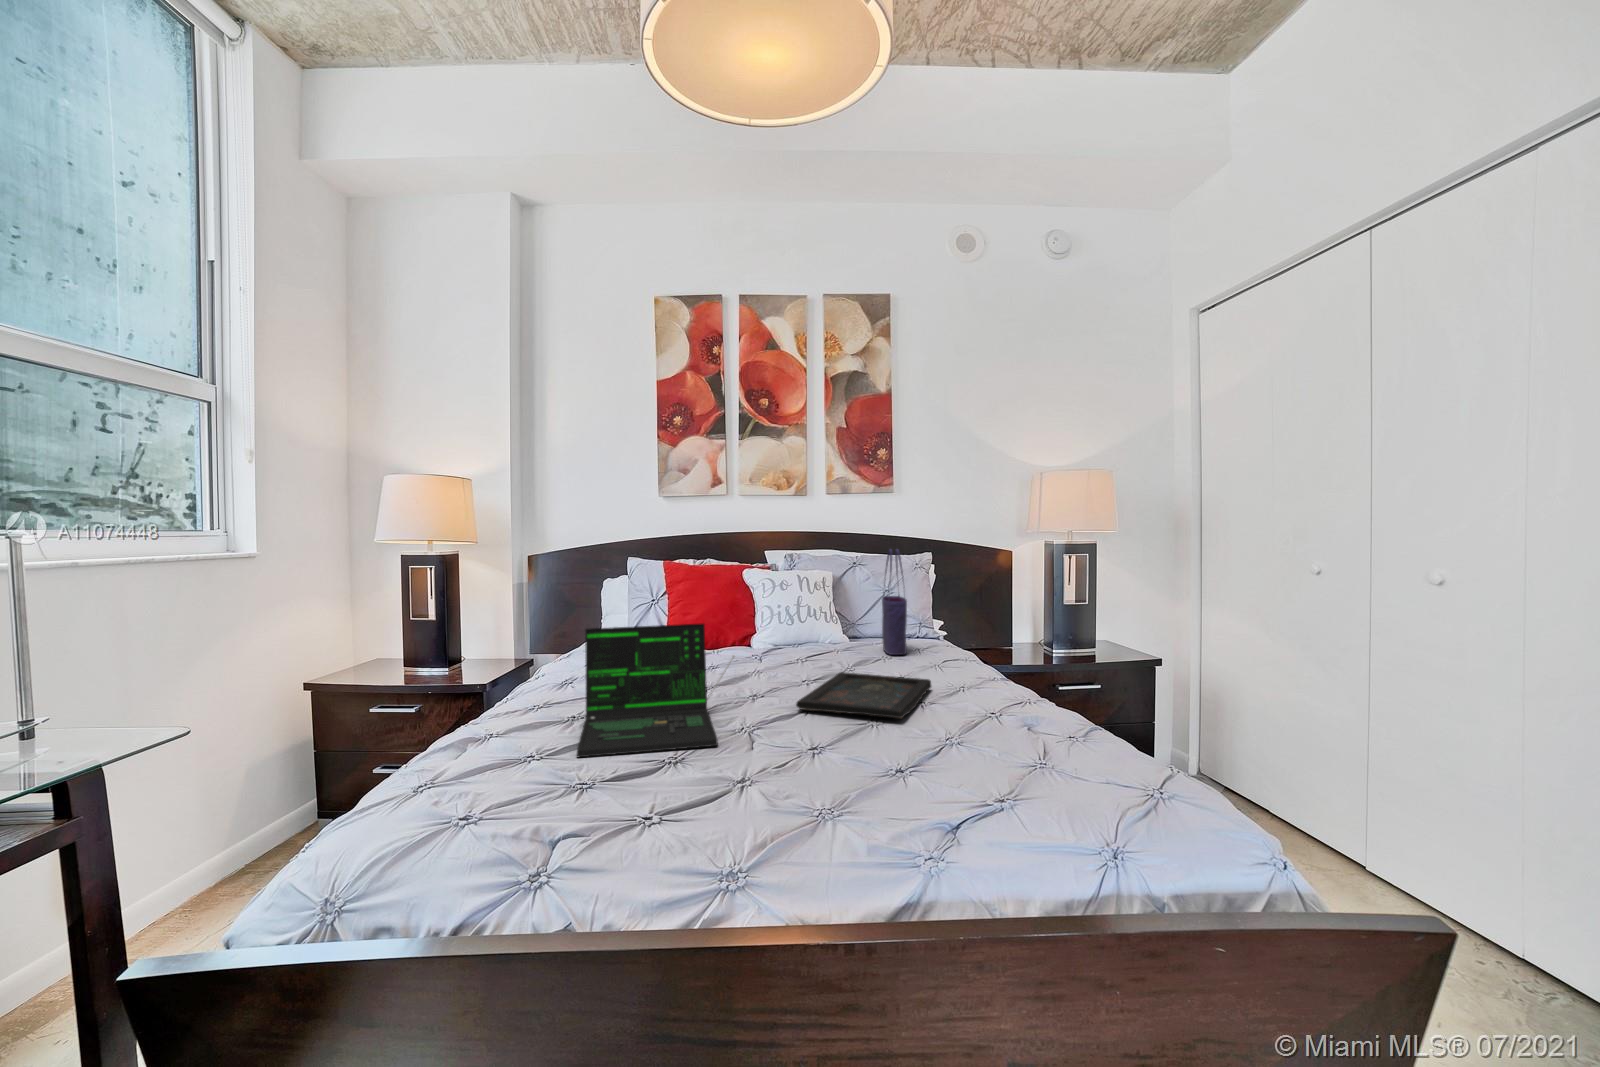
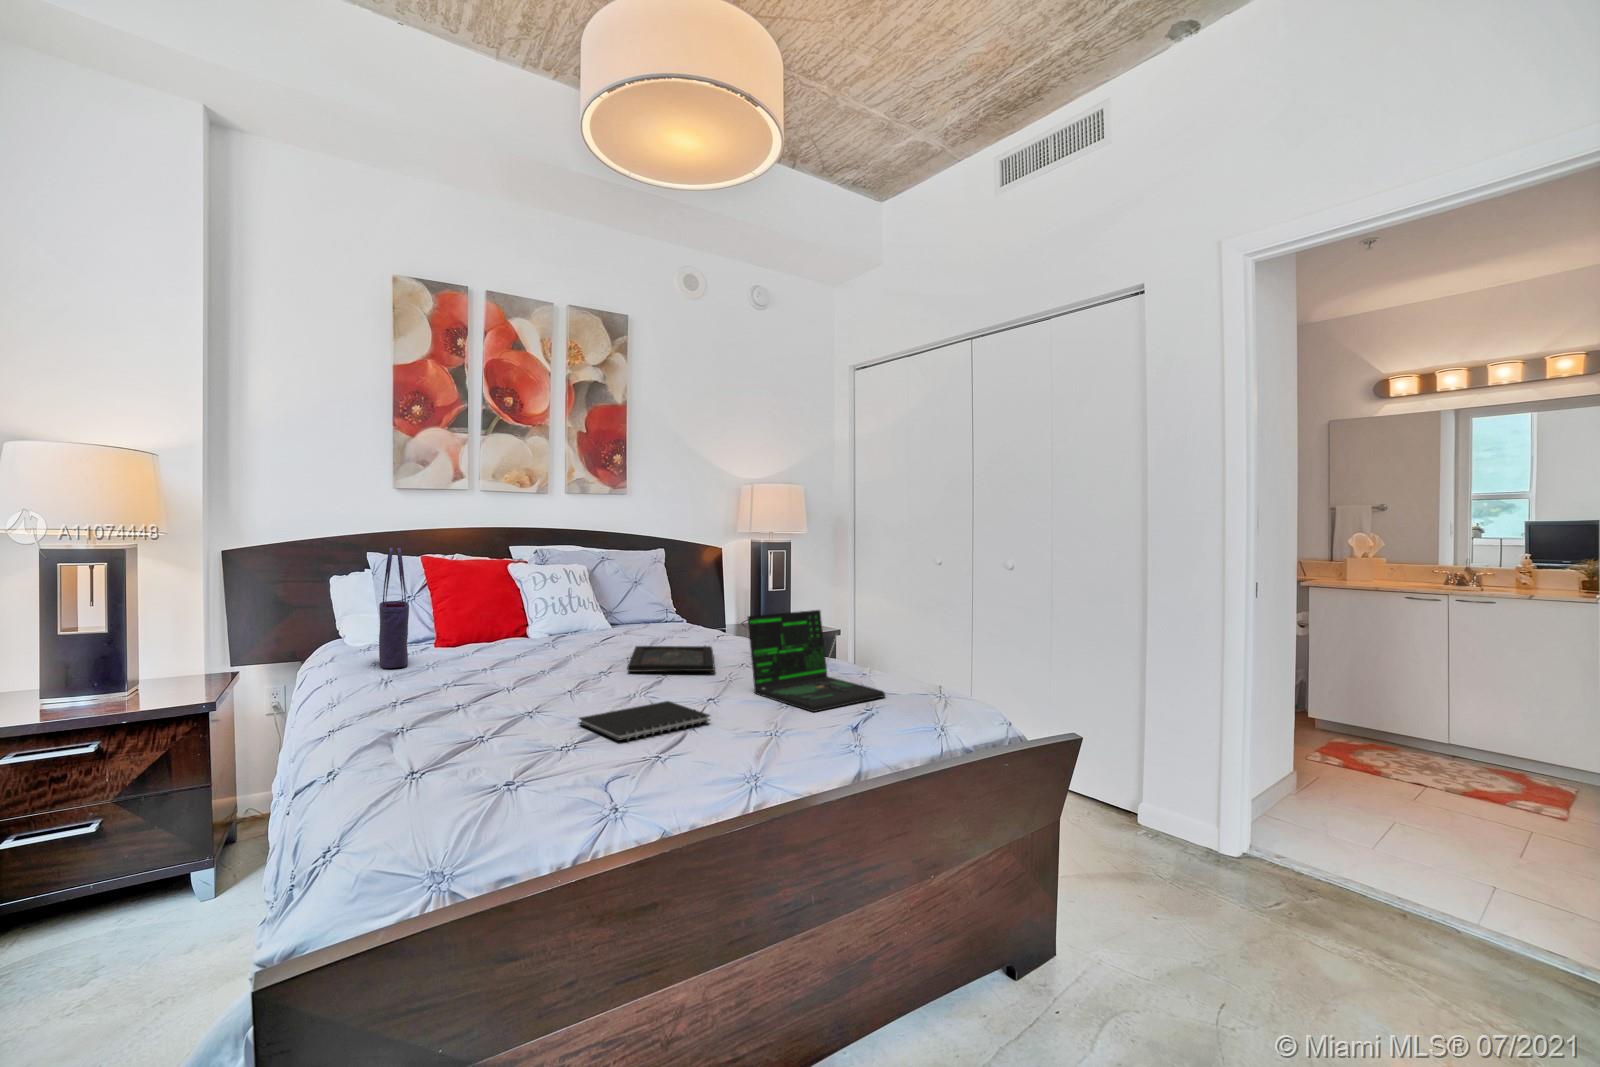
tote bag: present [882,549,907,655] -> present [379,548,409,668]
laptop: present [577,624,735,758] -> present [748,610,885,712]
notebook: none [644,767,810,835] -> present [579,701,710,741]

